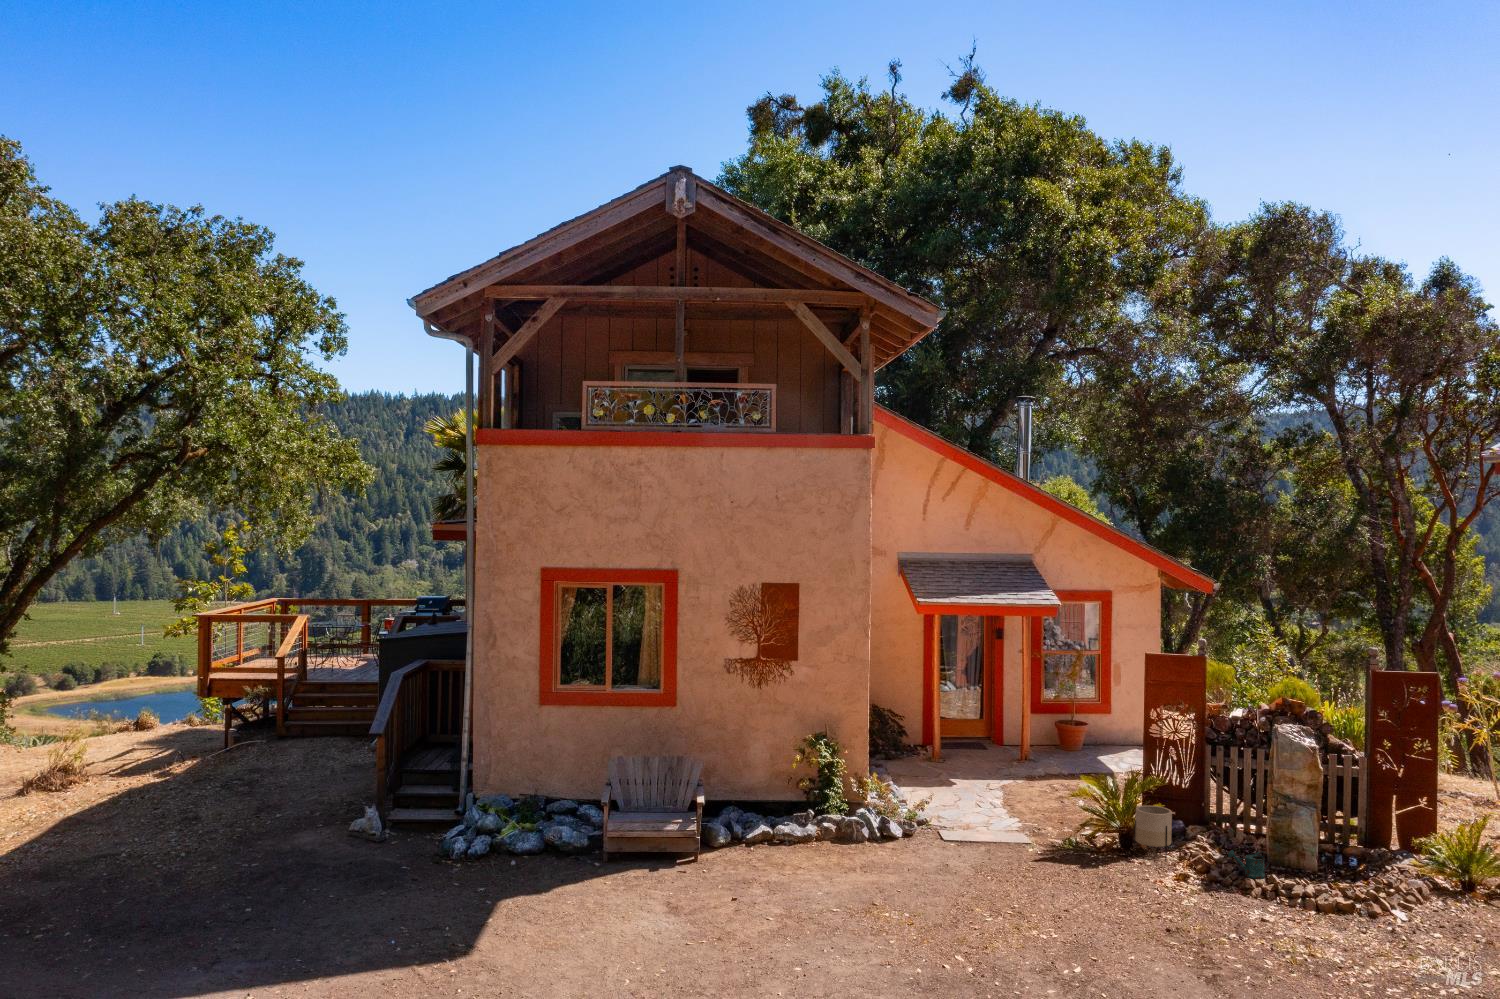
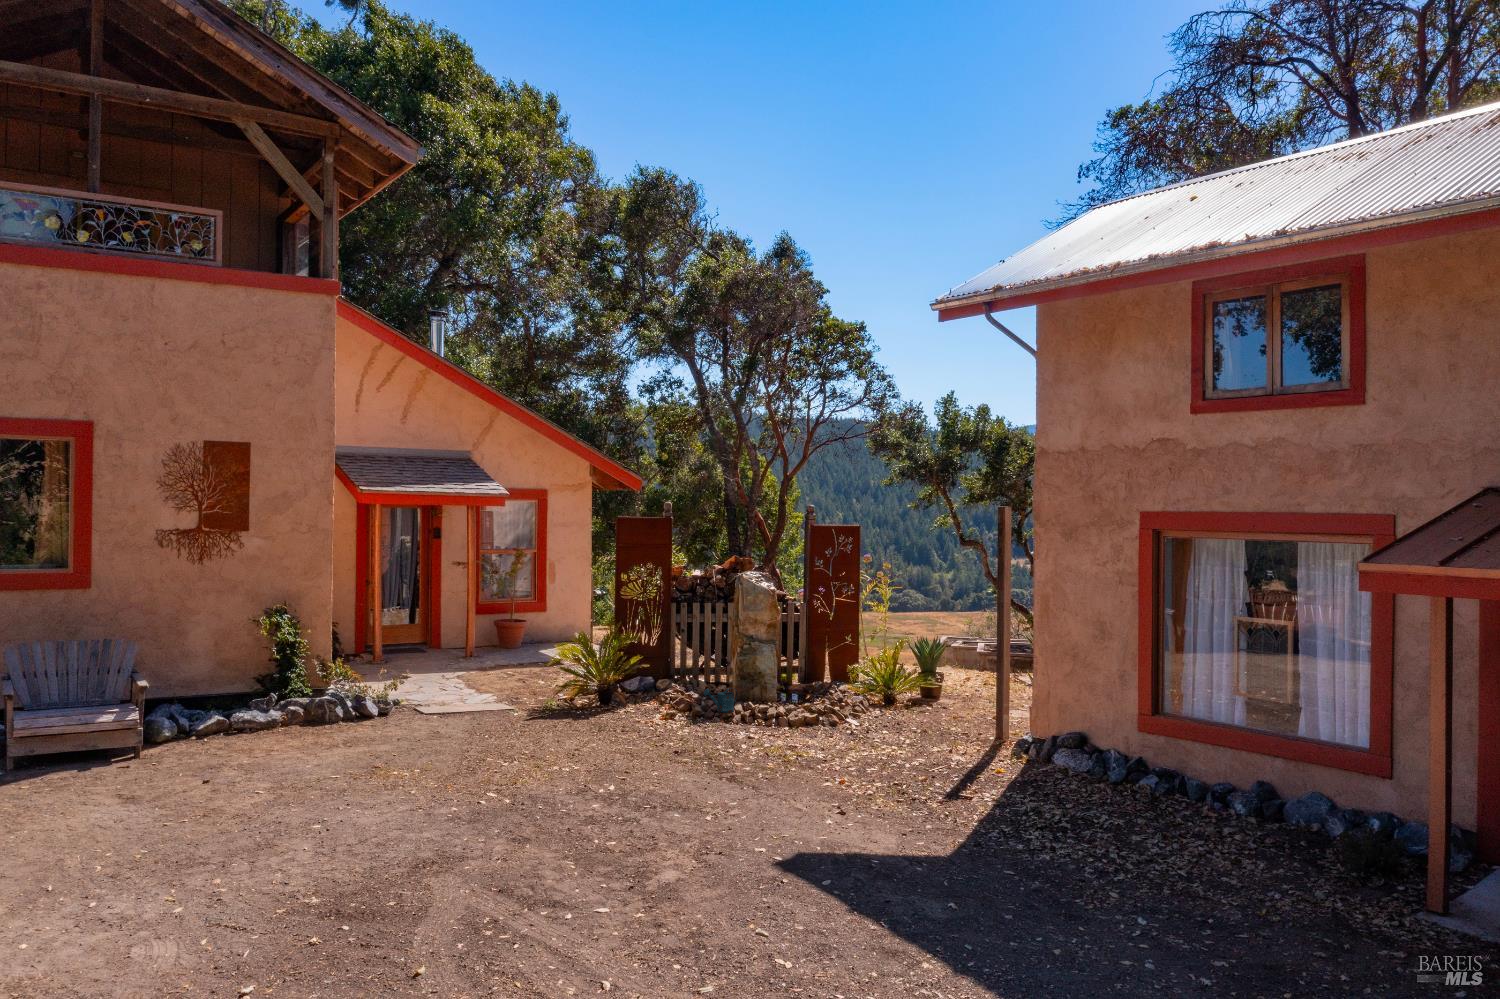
planter: present [1134,805,1172,861] -> none [615,660,650,709]

